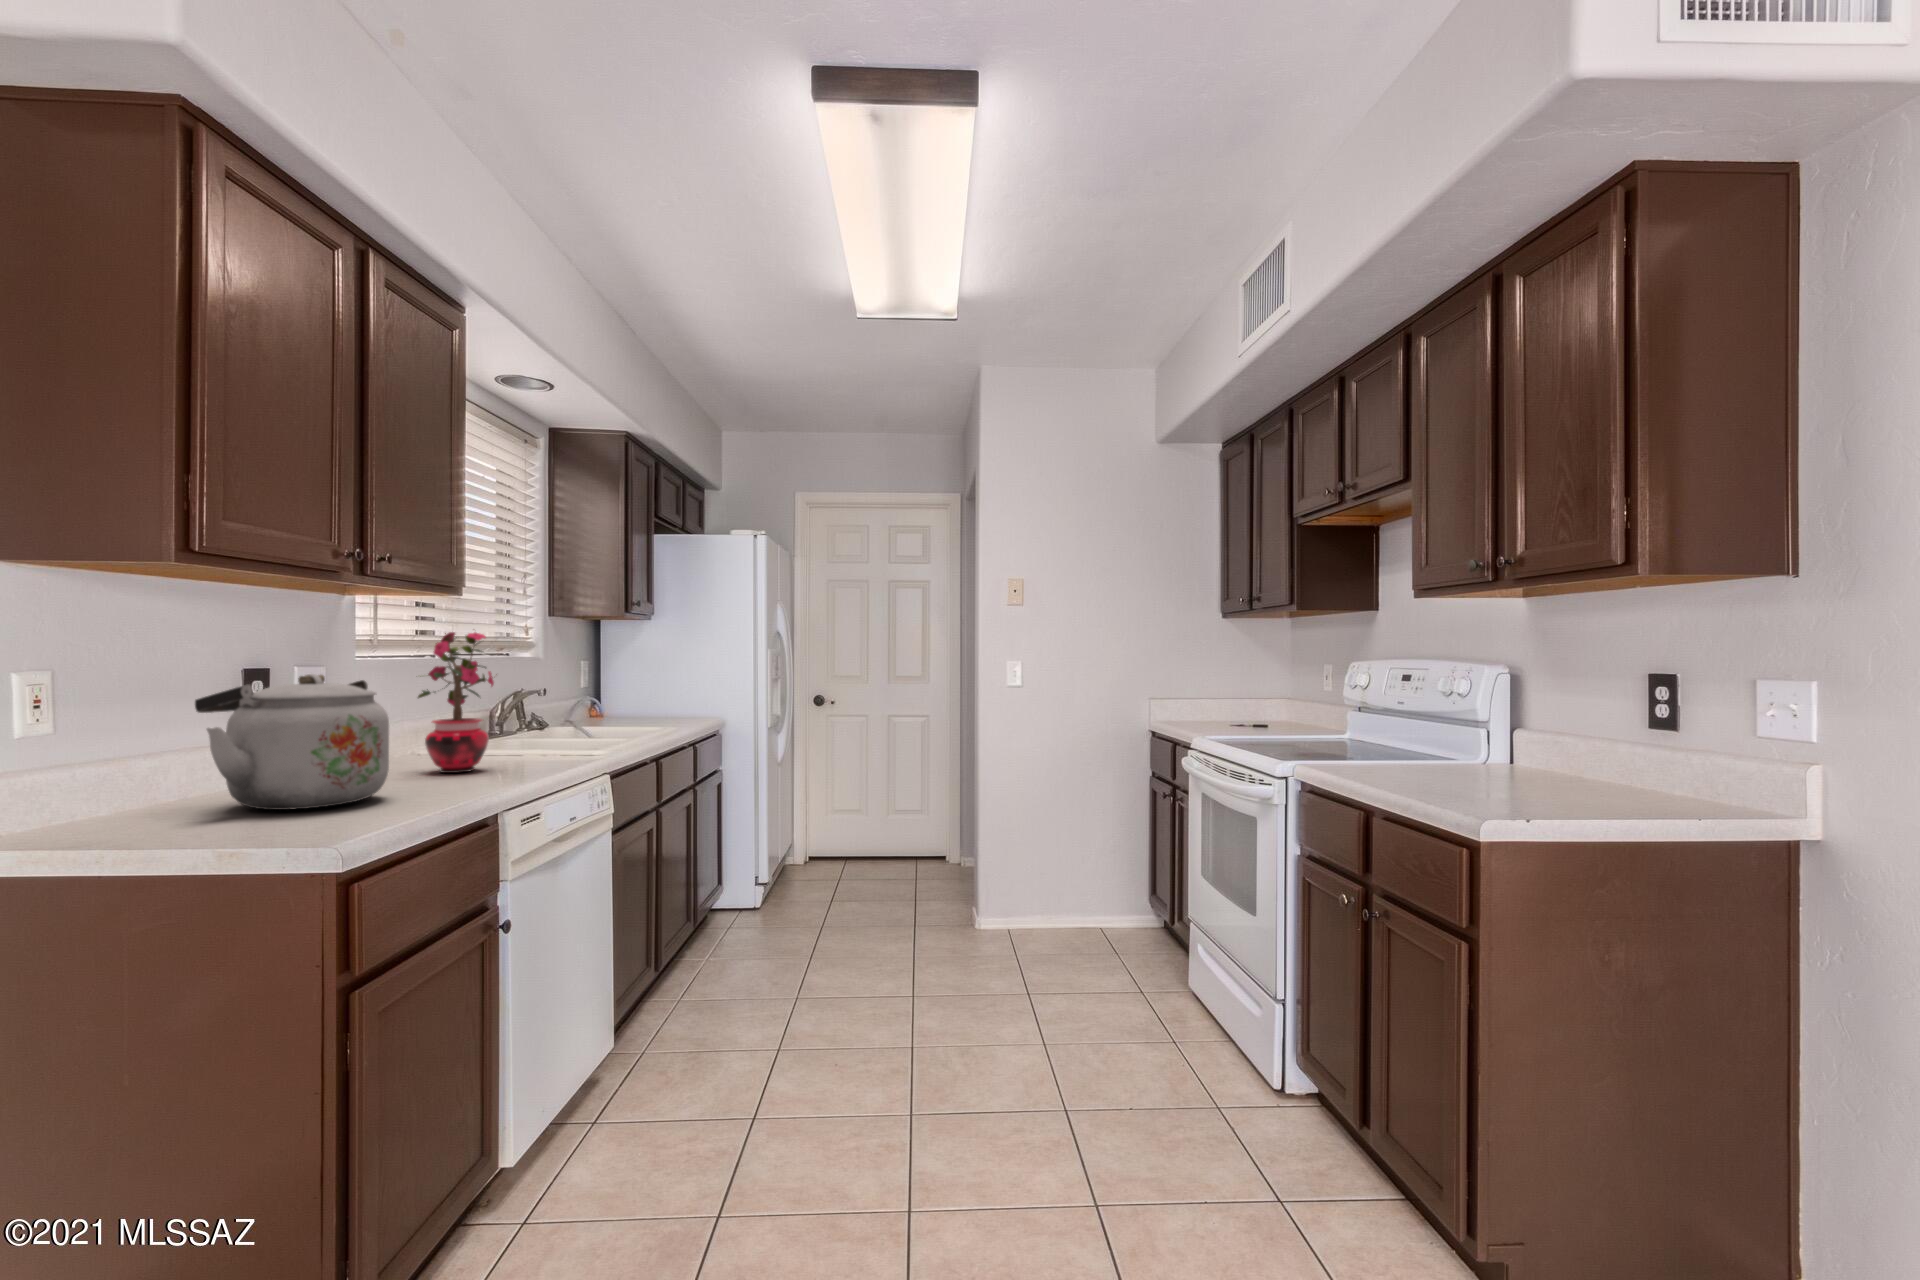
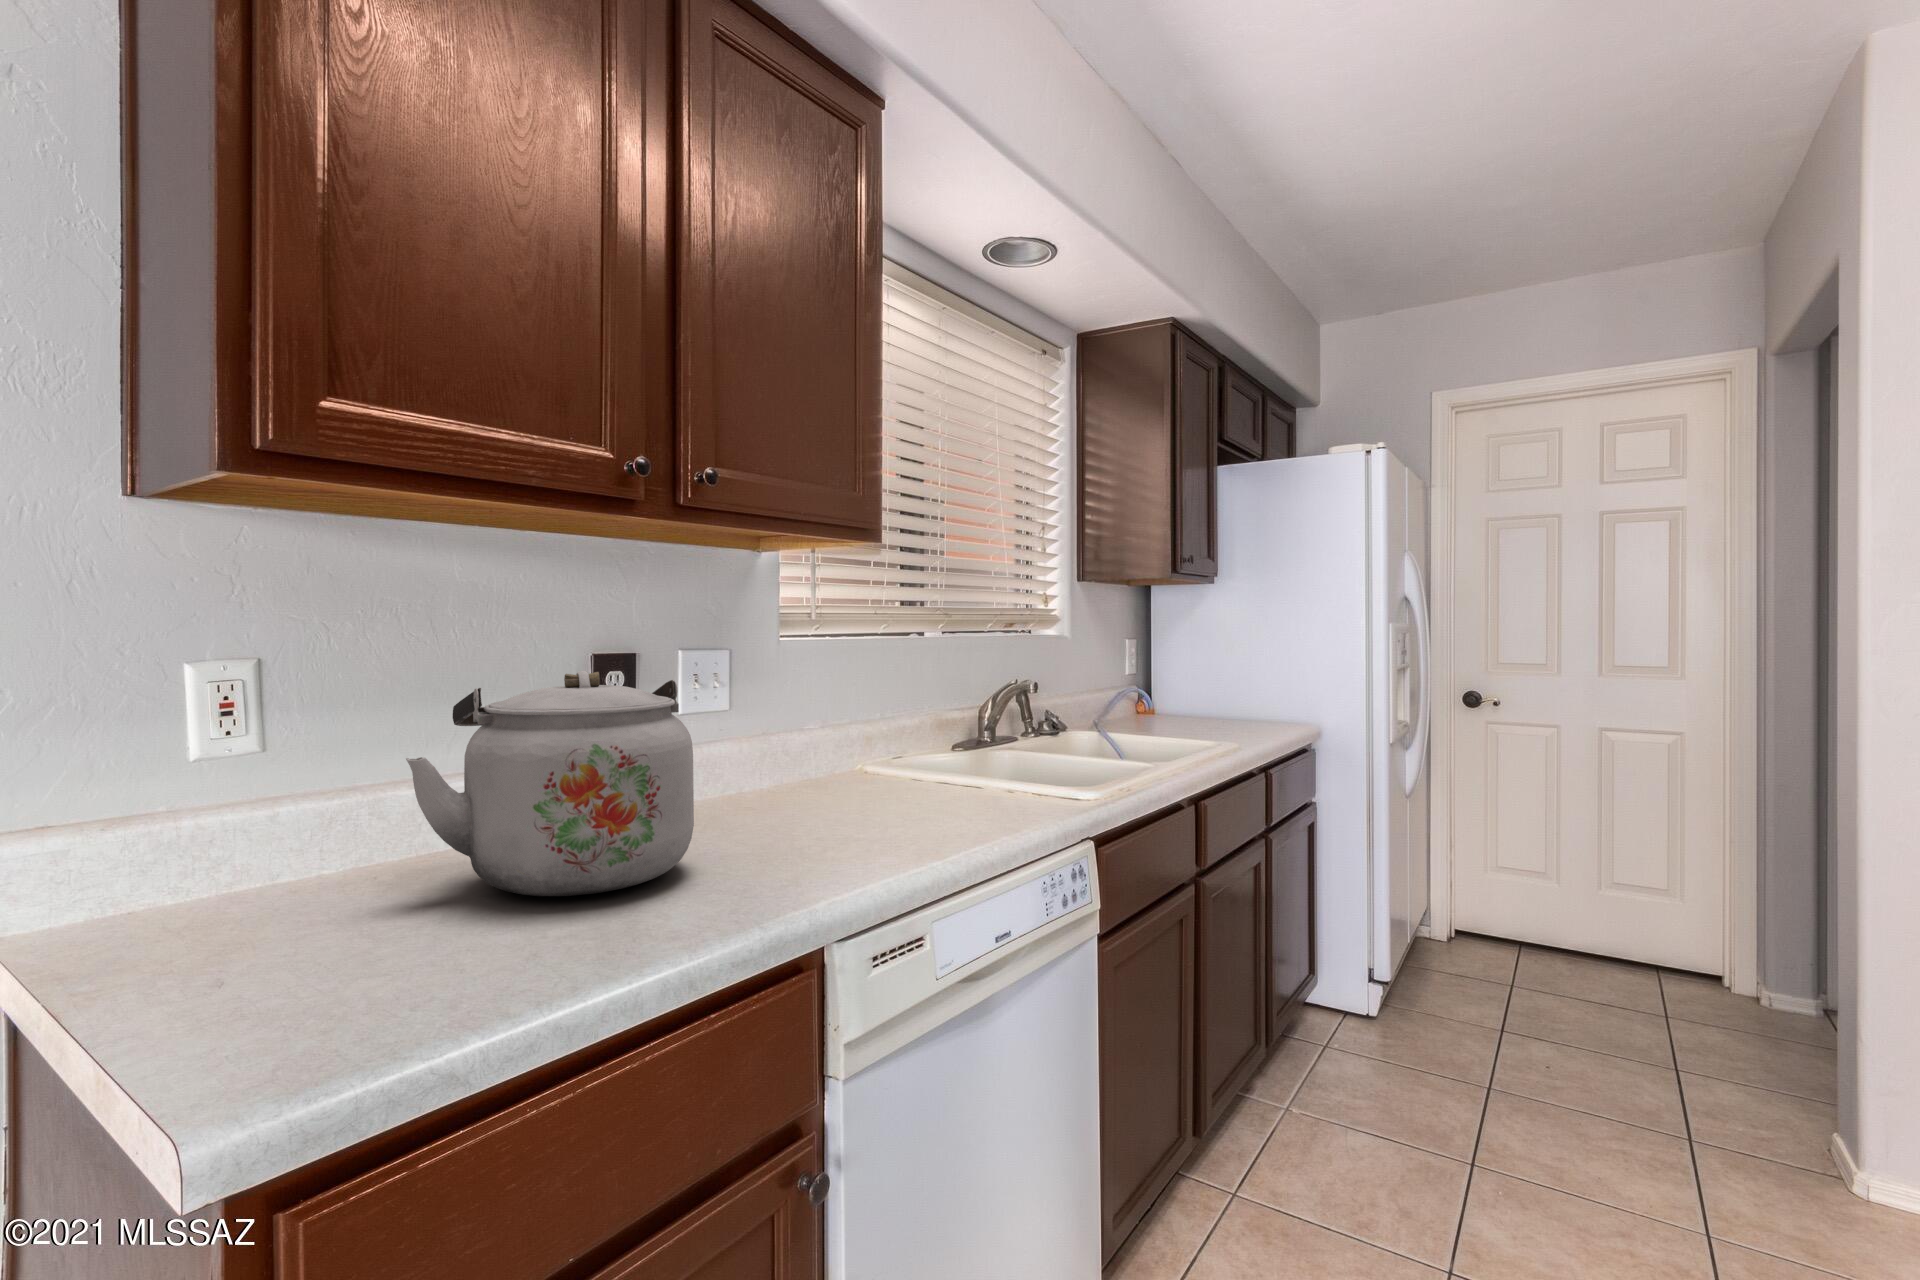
potted plant: present [418,632,494,773] -> none [796,594,915,822]

